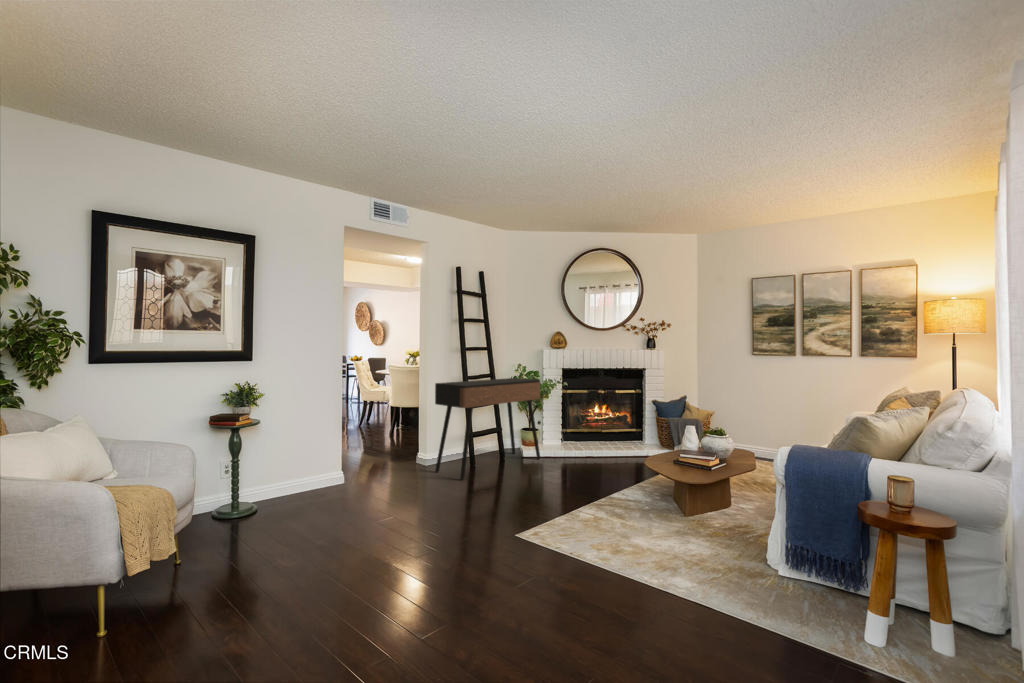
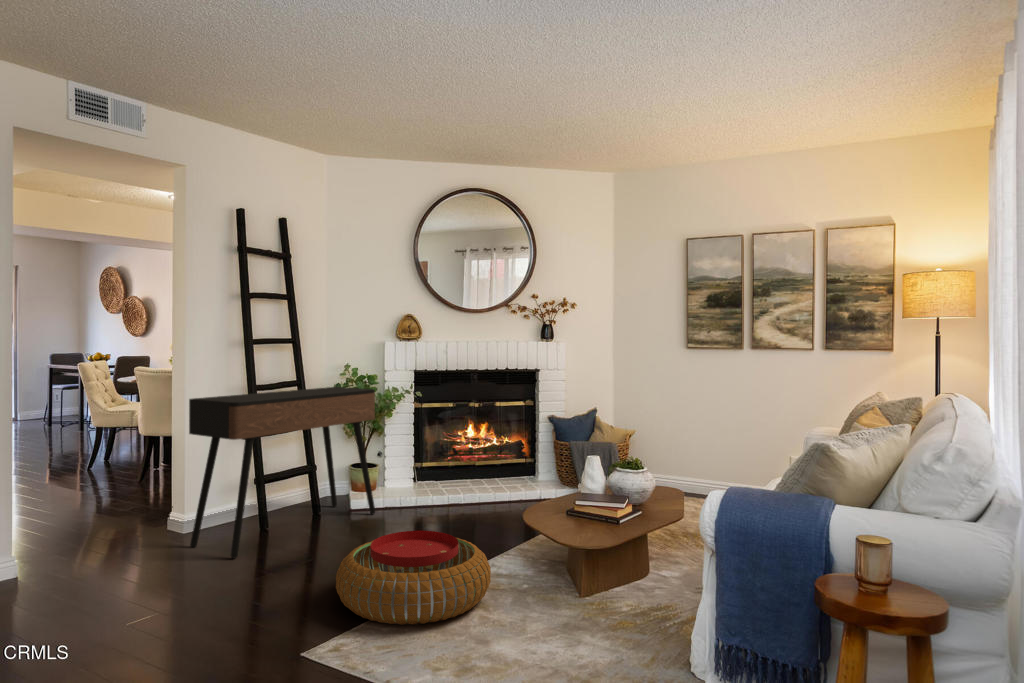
pouf: none [529,468,625,523] -> present [336,531,491,625]

